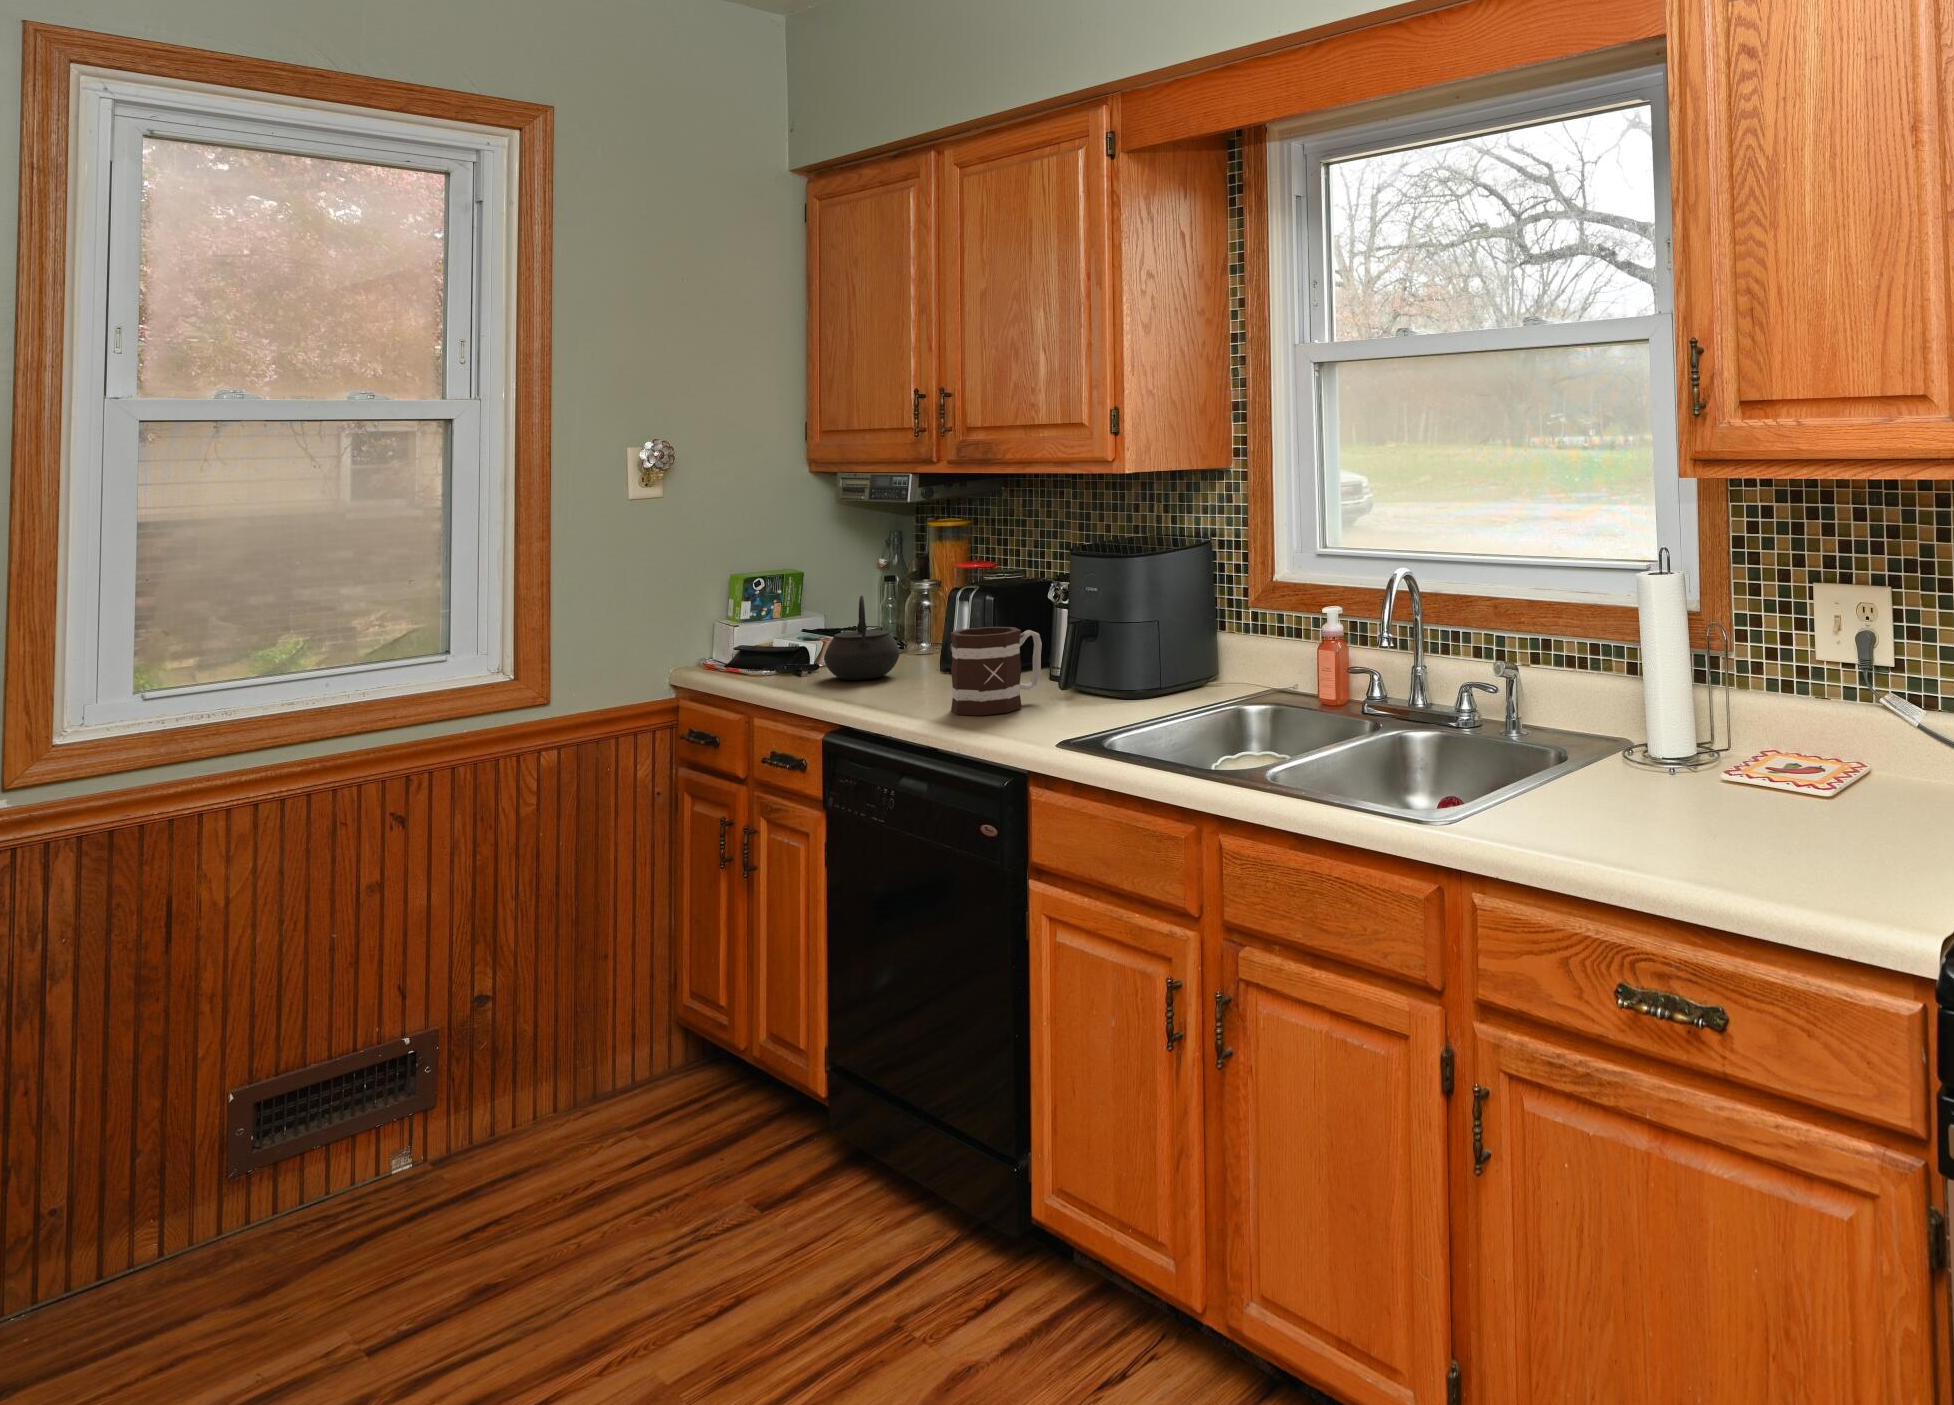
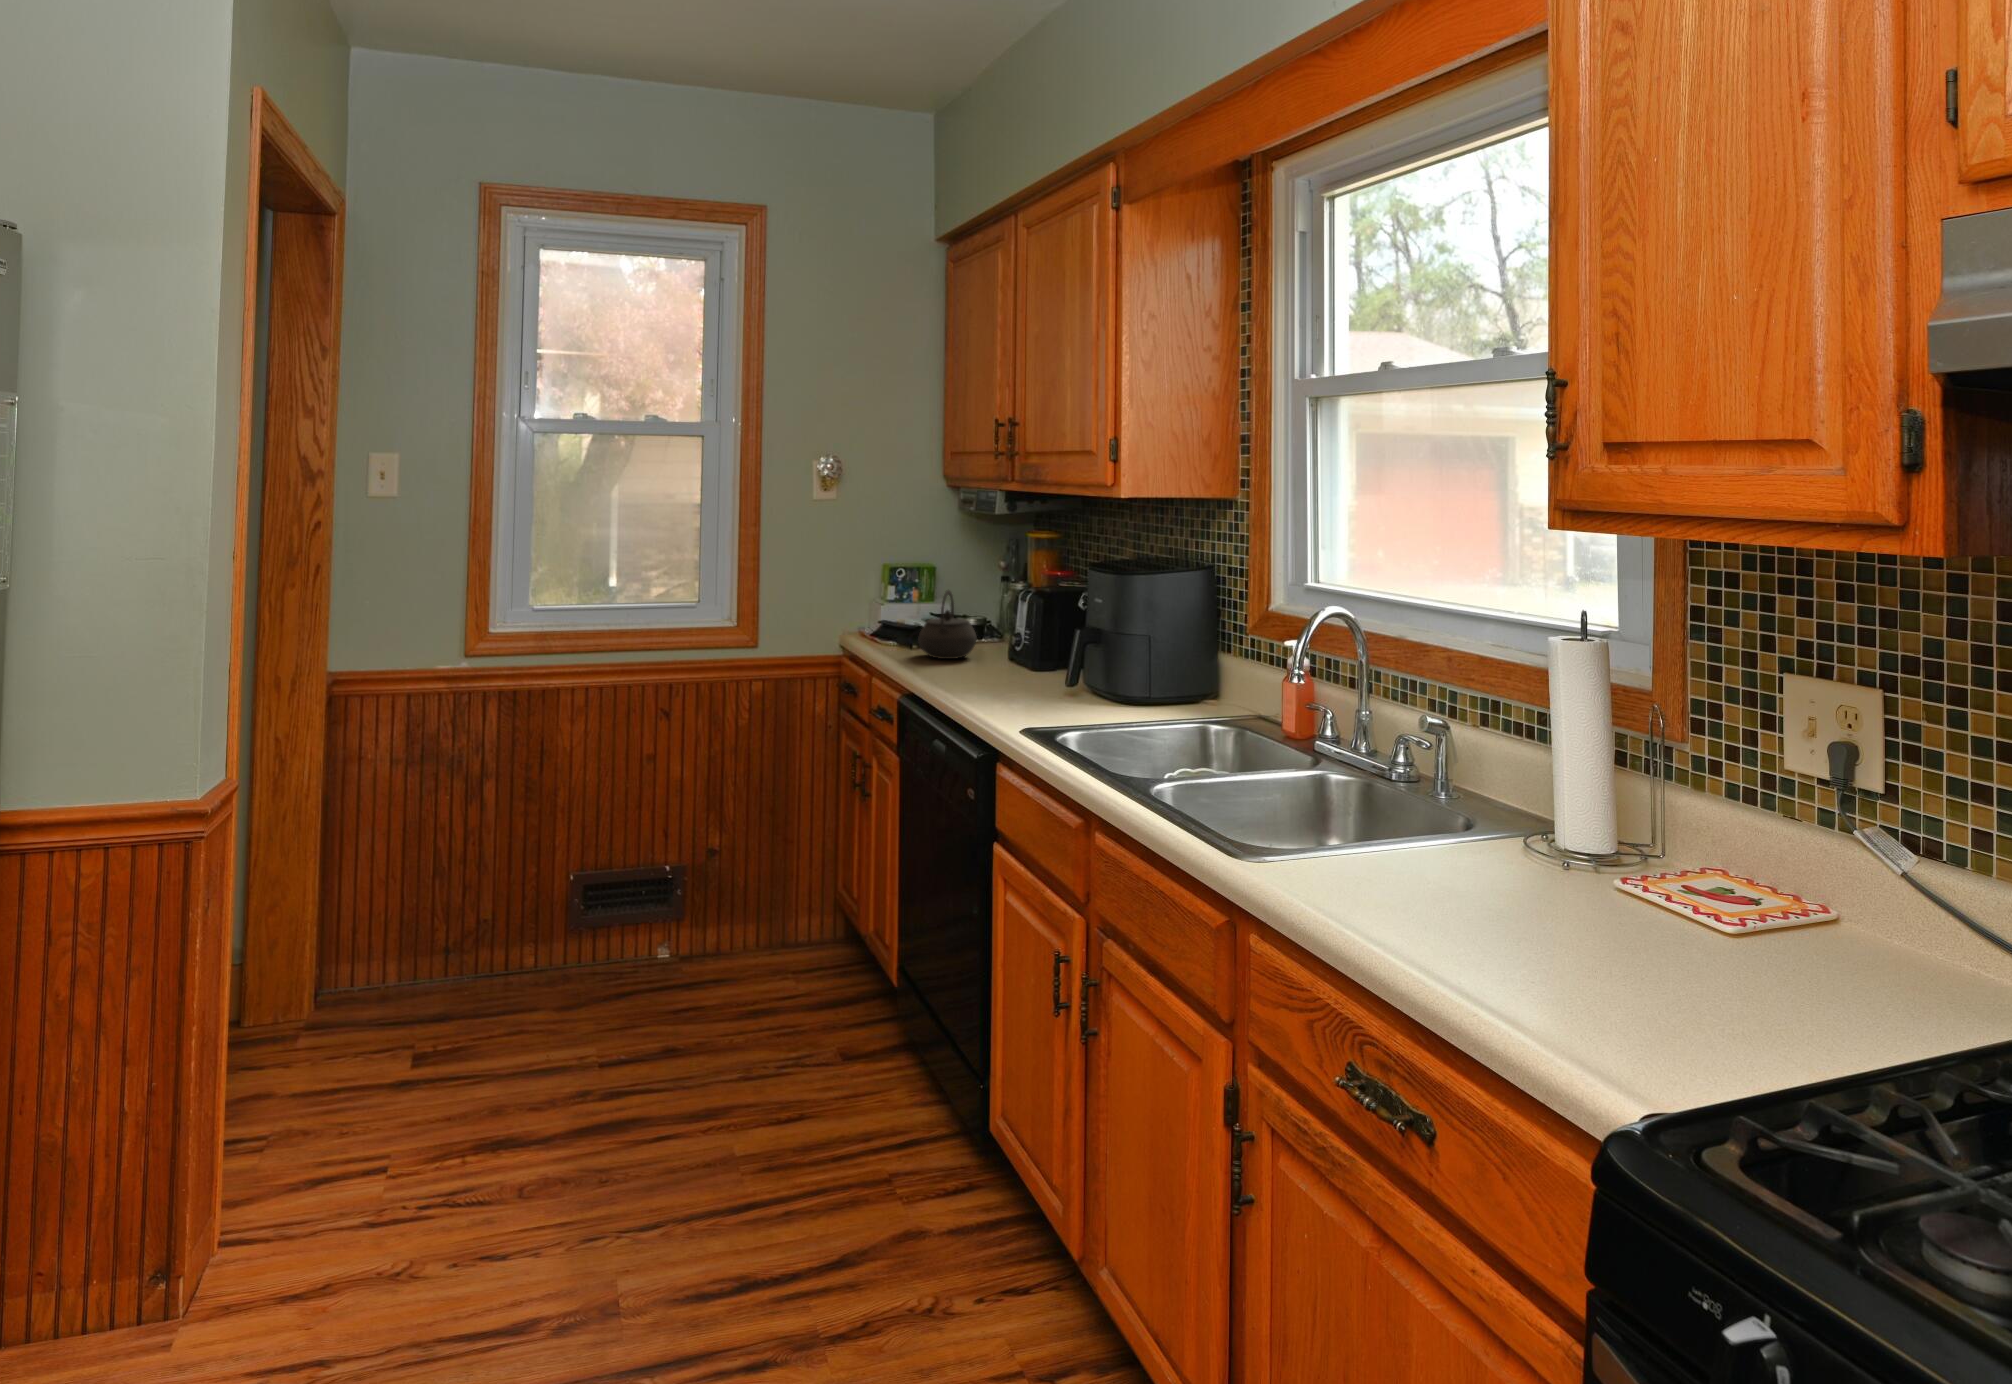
mug: present [951,627,1042,716] -> none [971,626,1054,702]

